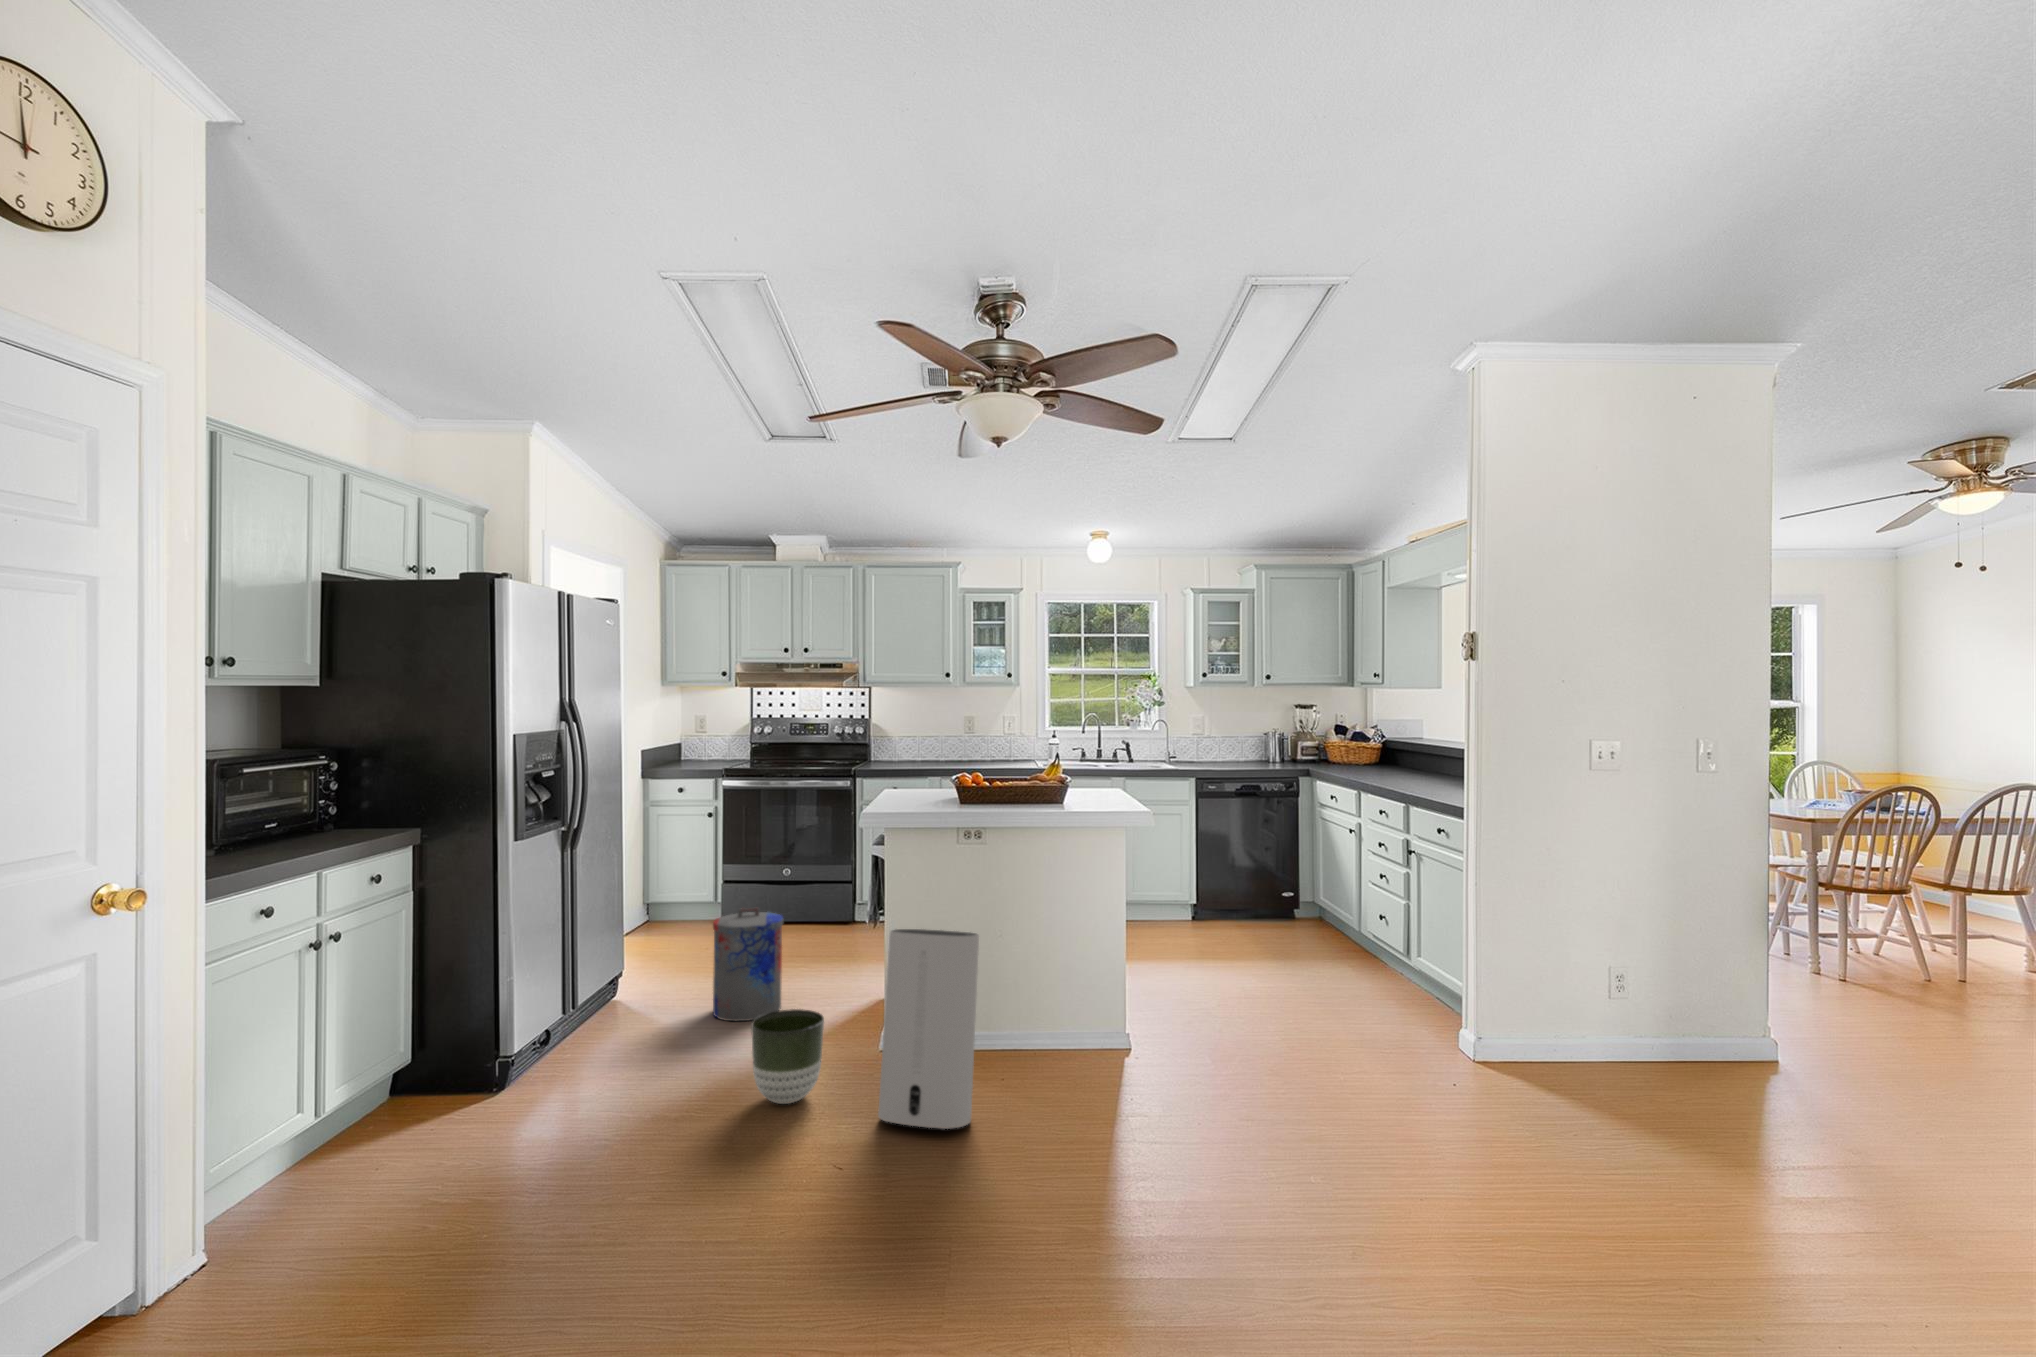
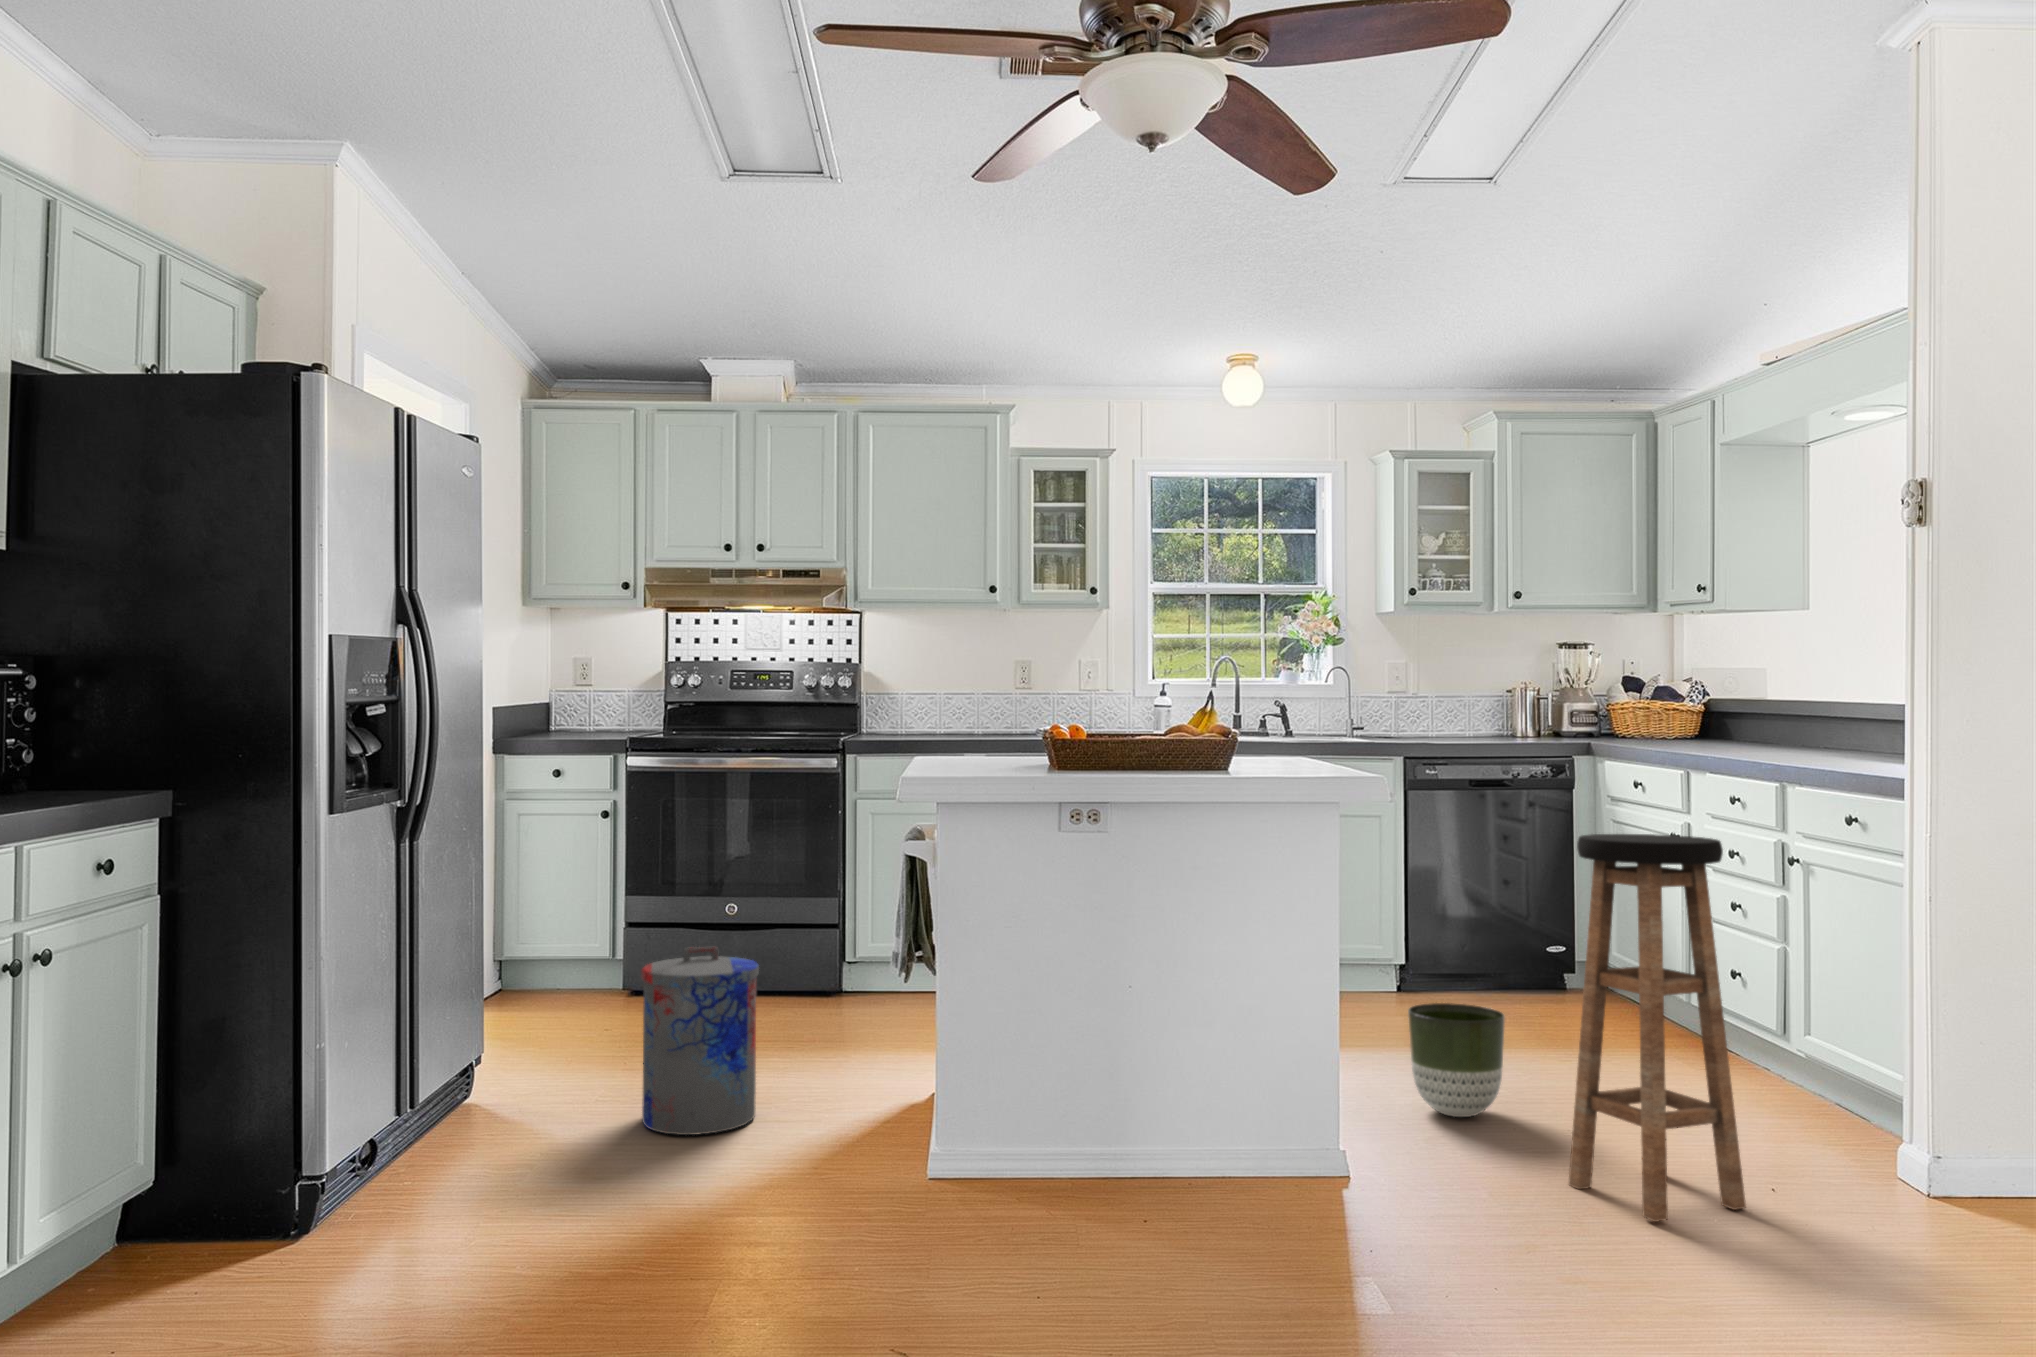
bar stool: none [1249,845,1347,1078] -> present [1569,834,1746,1222]
air purifier: present [878,929,979,1129] -> none [969,963,1139,1299]
planter: present [751,1009,824,1104] -> present [1408,1003,1505,1117]

